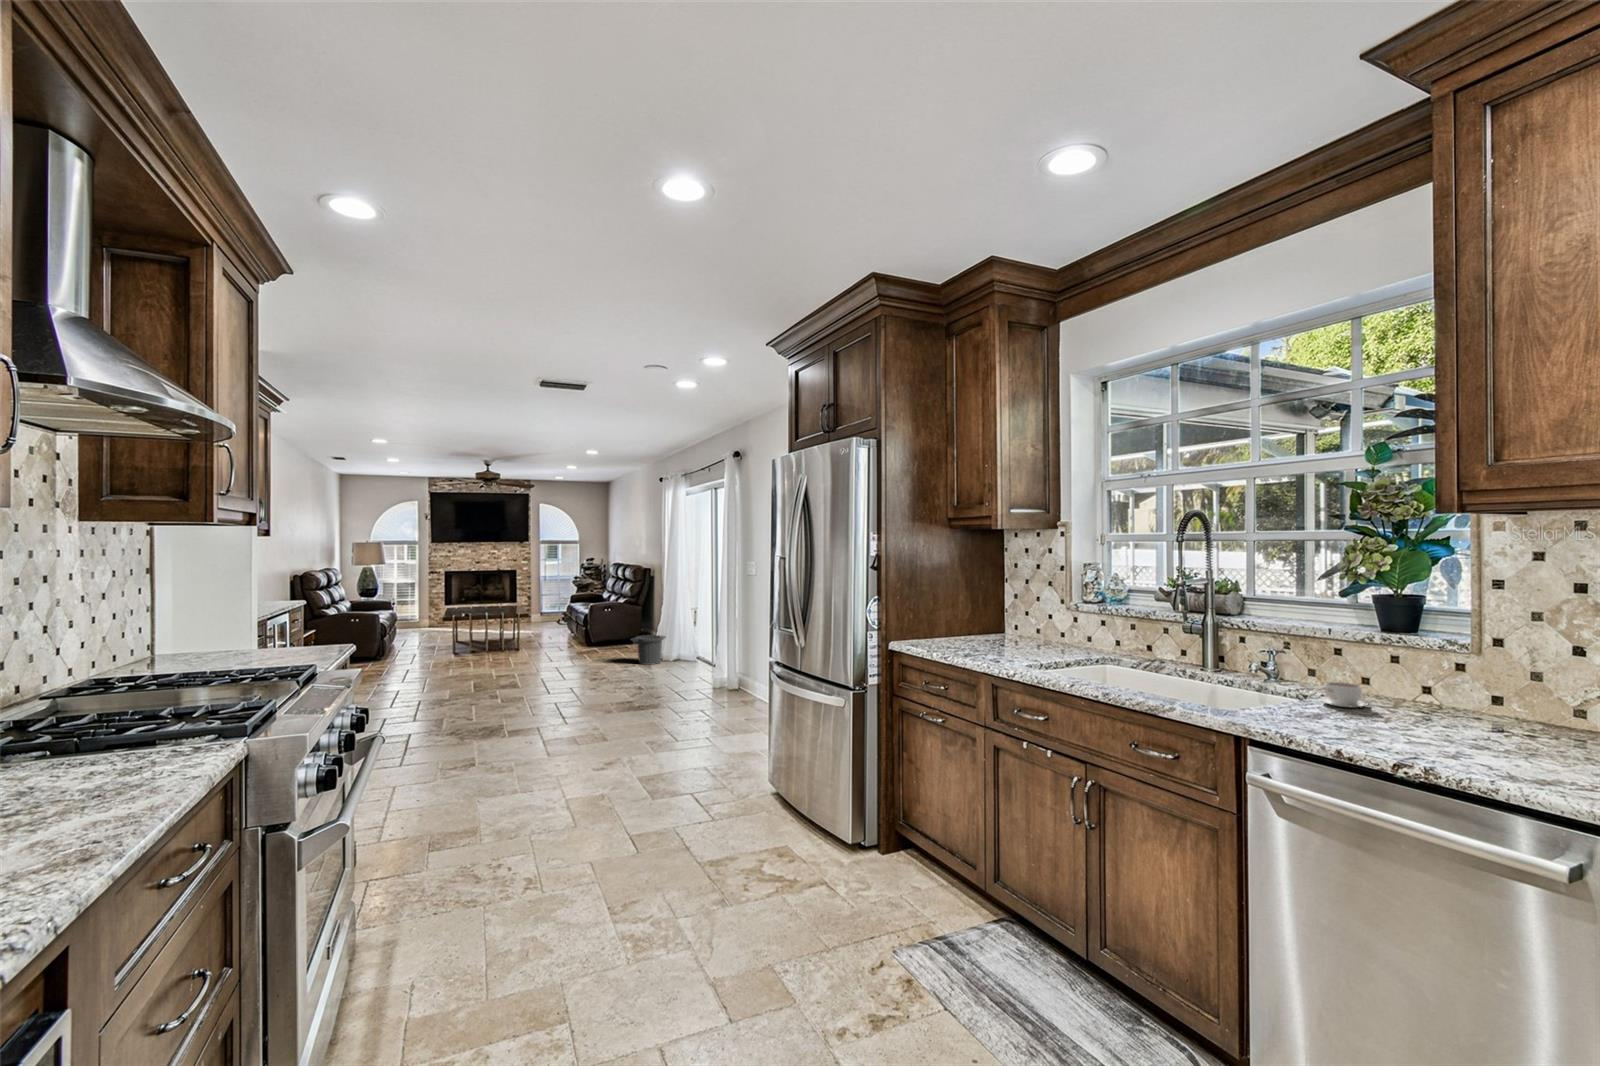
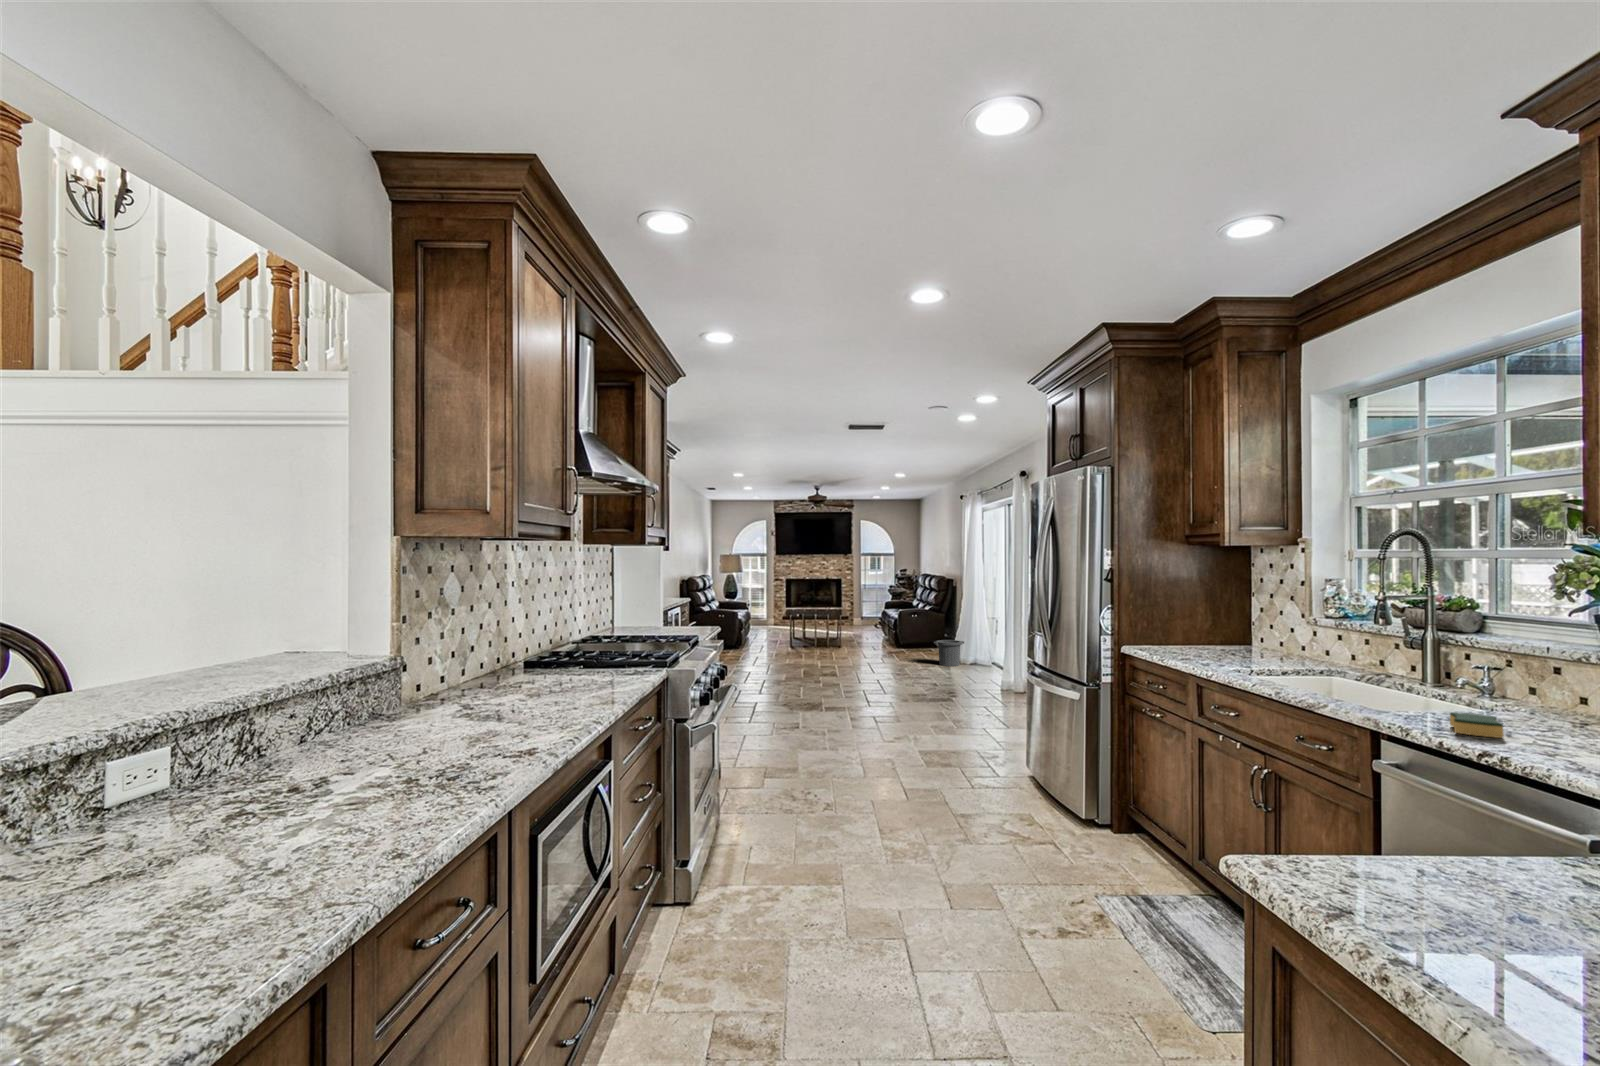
coffee cup: present [1320,682,1367,707] -> none [1509,697,1569,721]
sponge: none [1300,709,1365,737] -> present [1450,712,1503,738]

